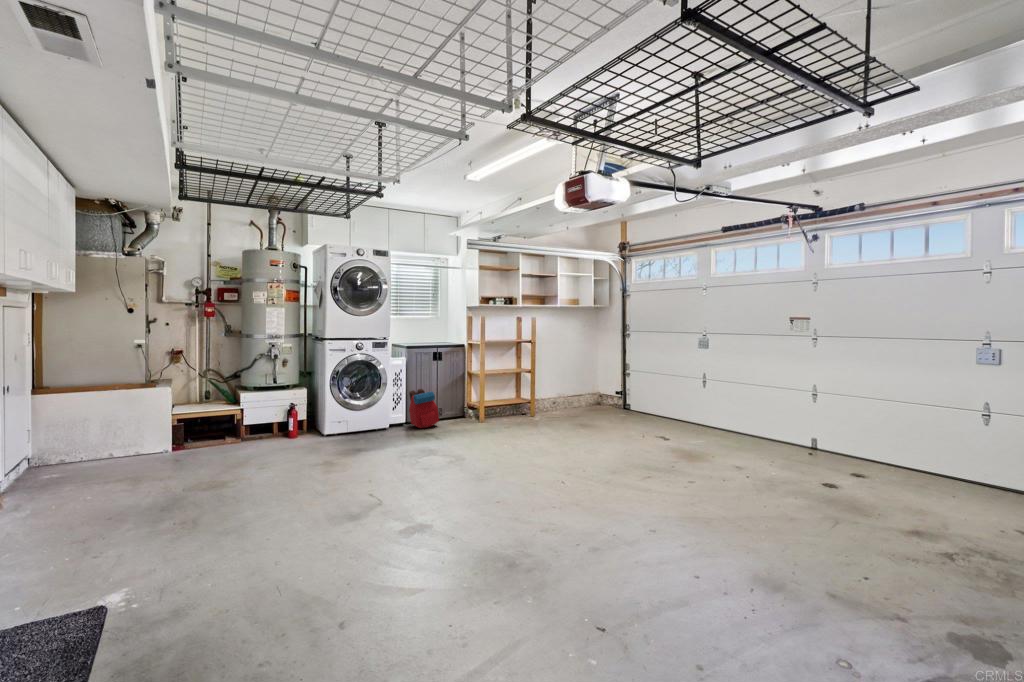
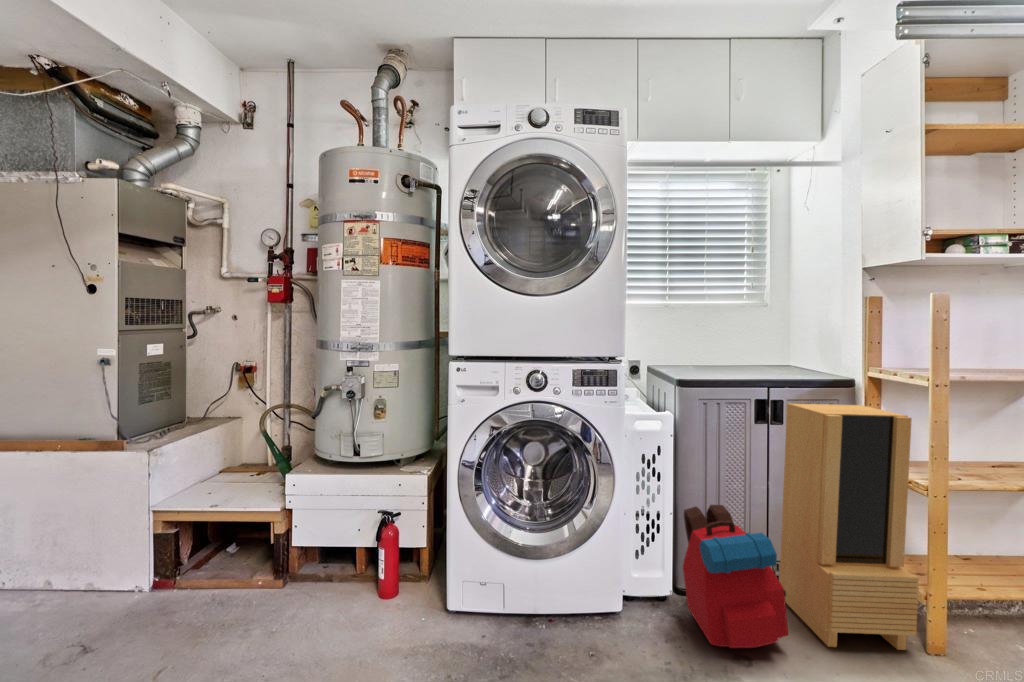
storage cabinet: none [442,352,474,425] -> present [780,403,919,650]

